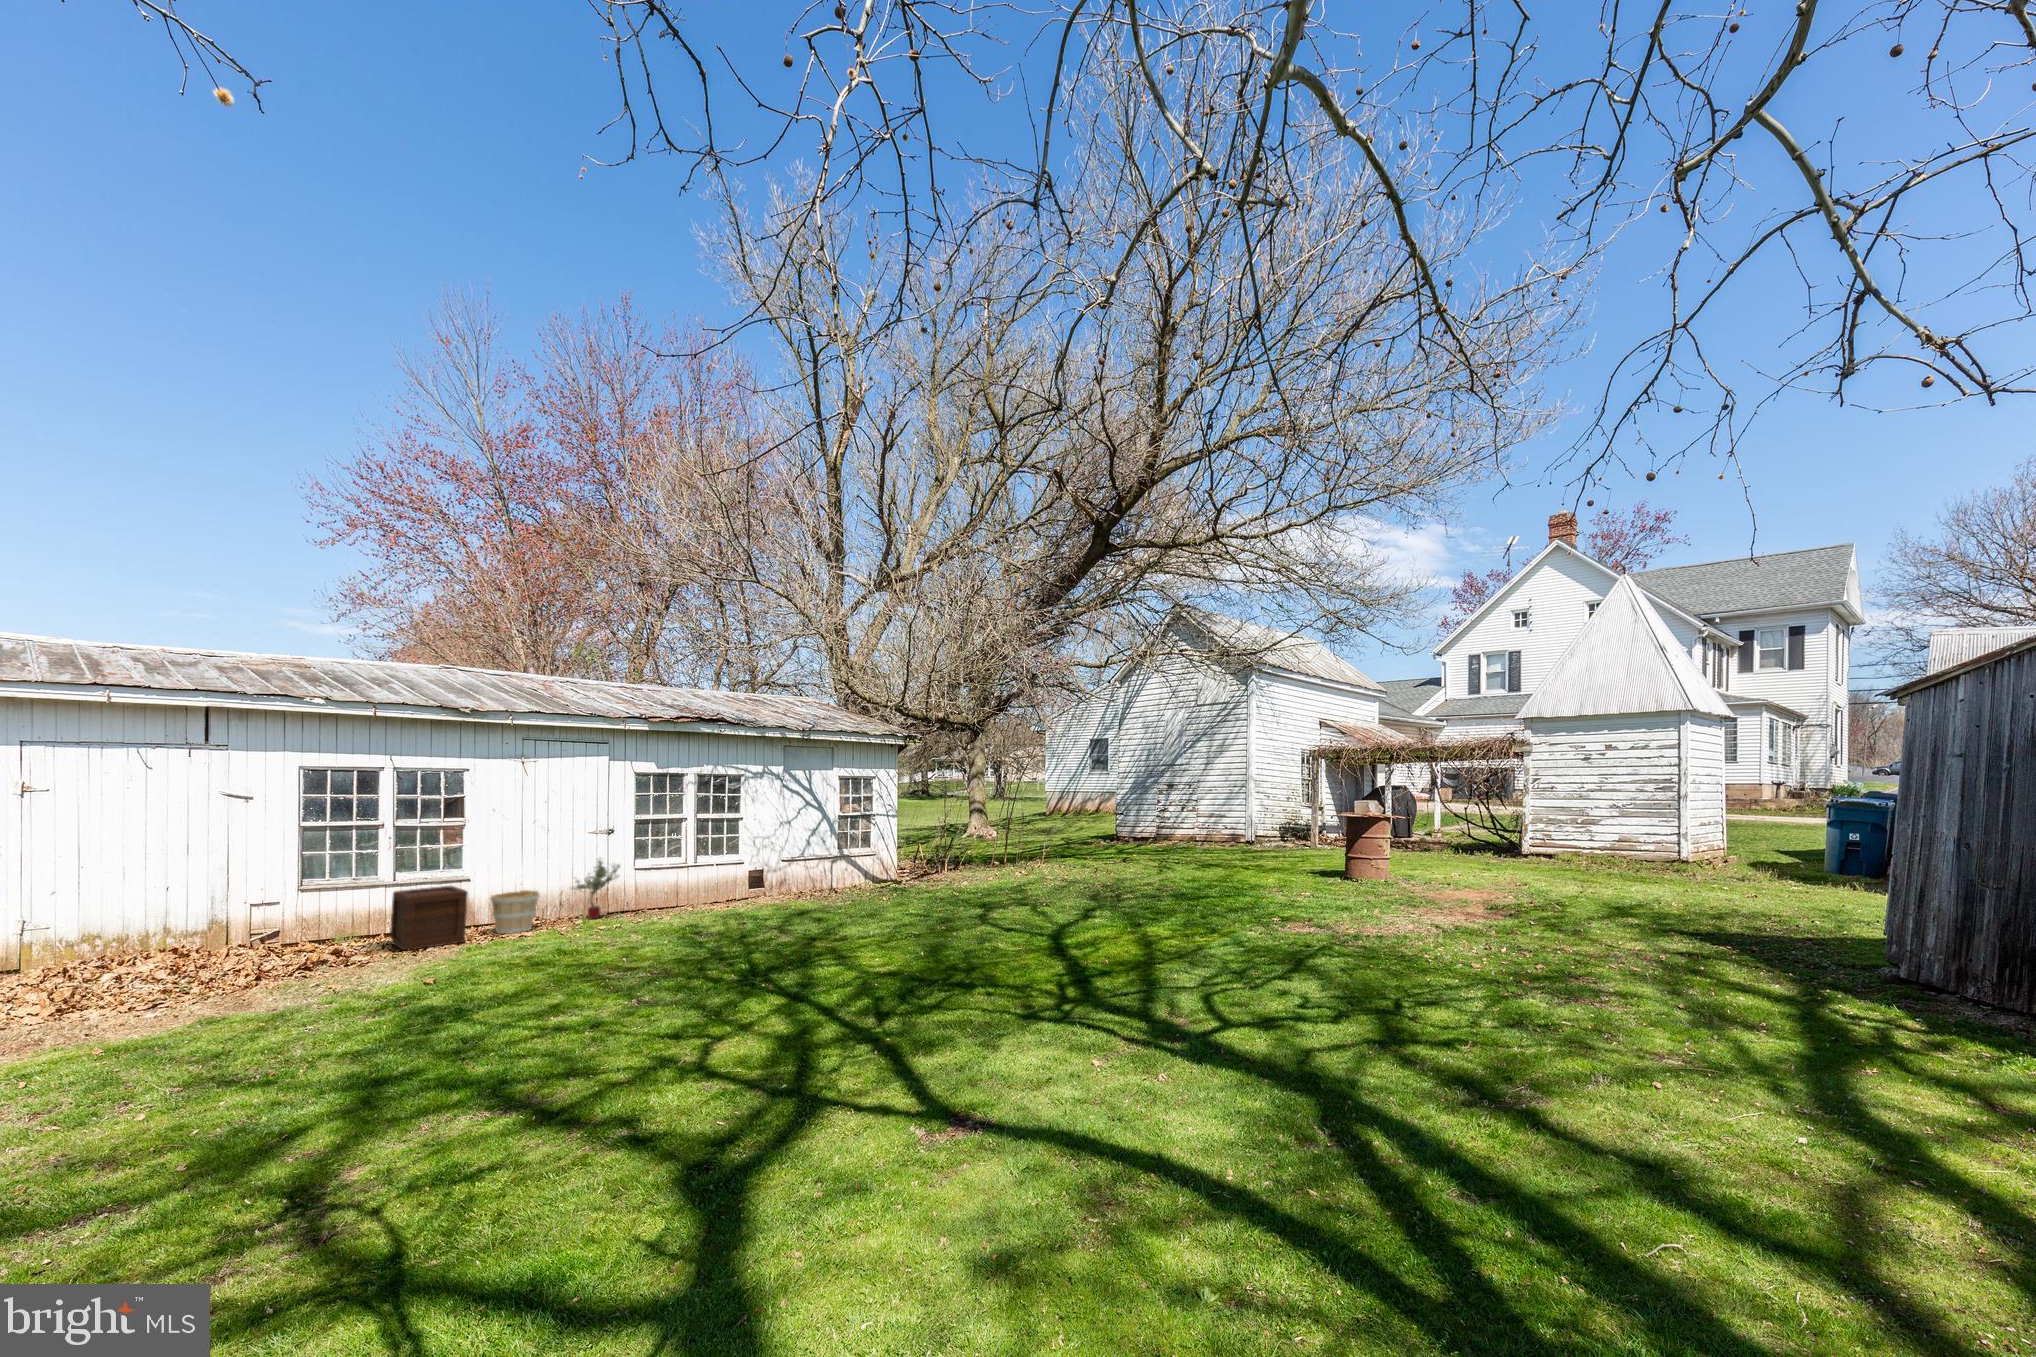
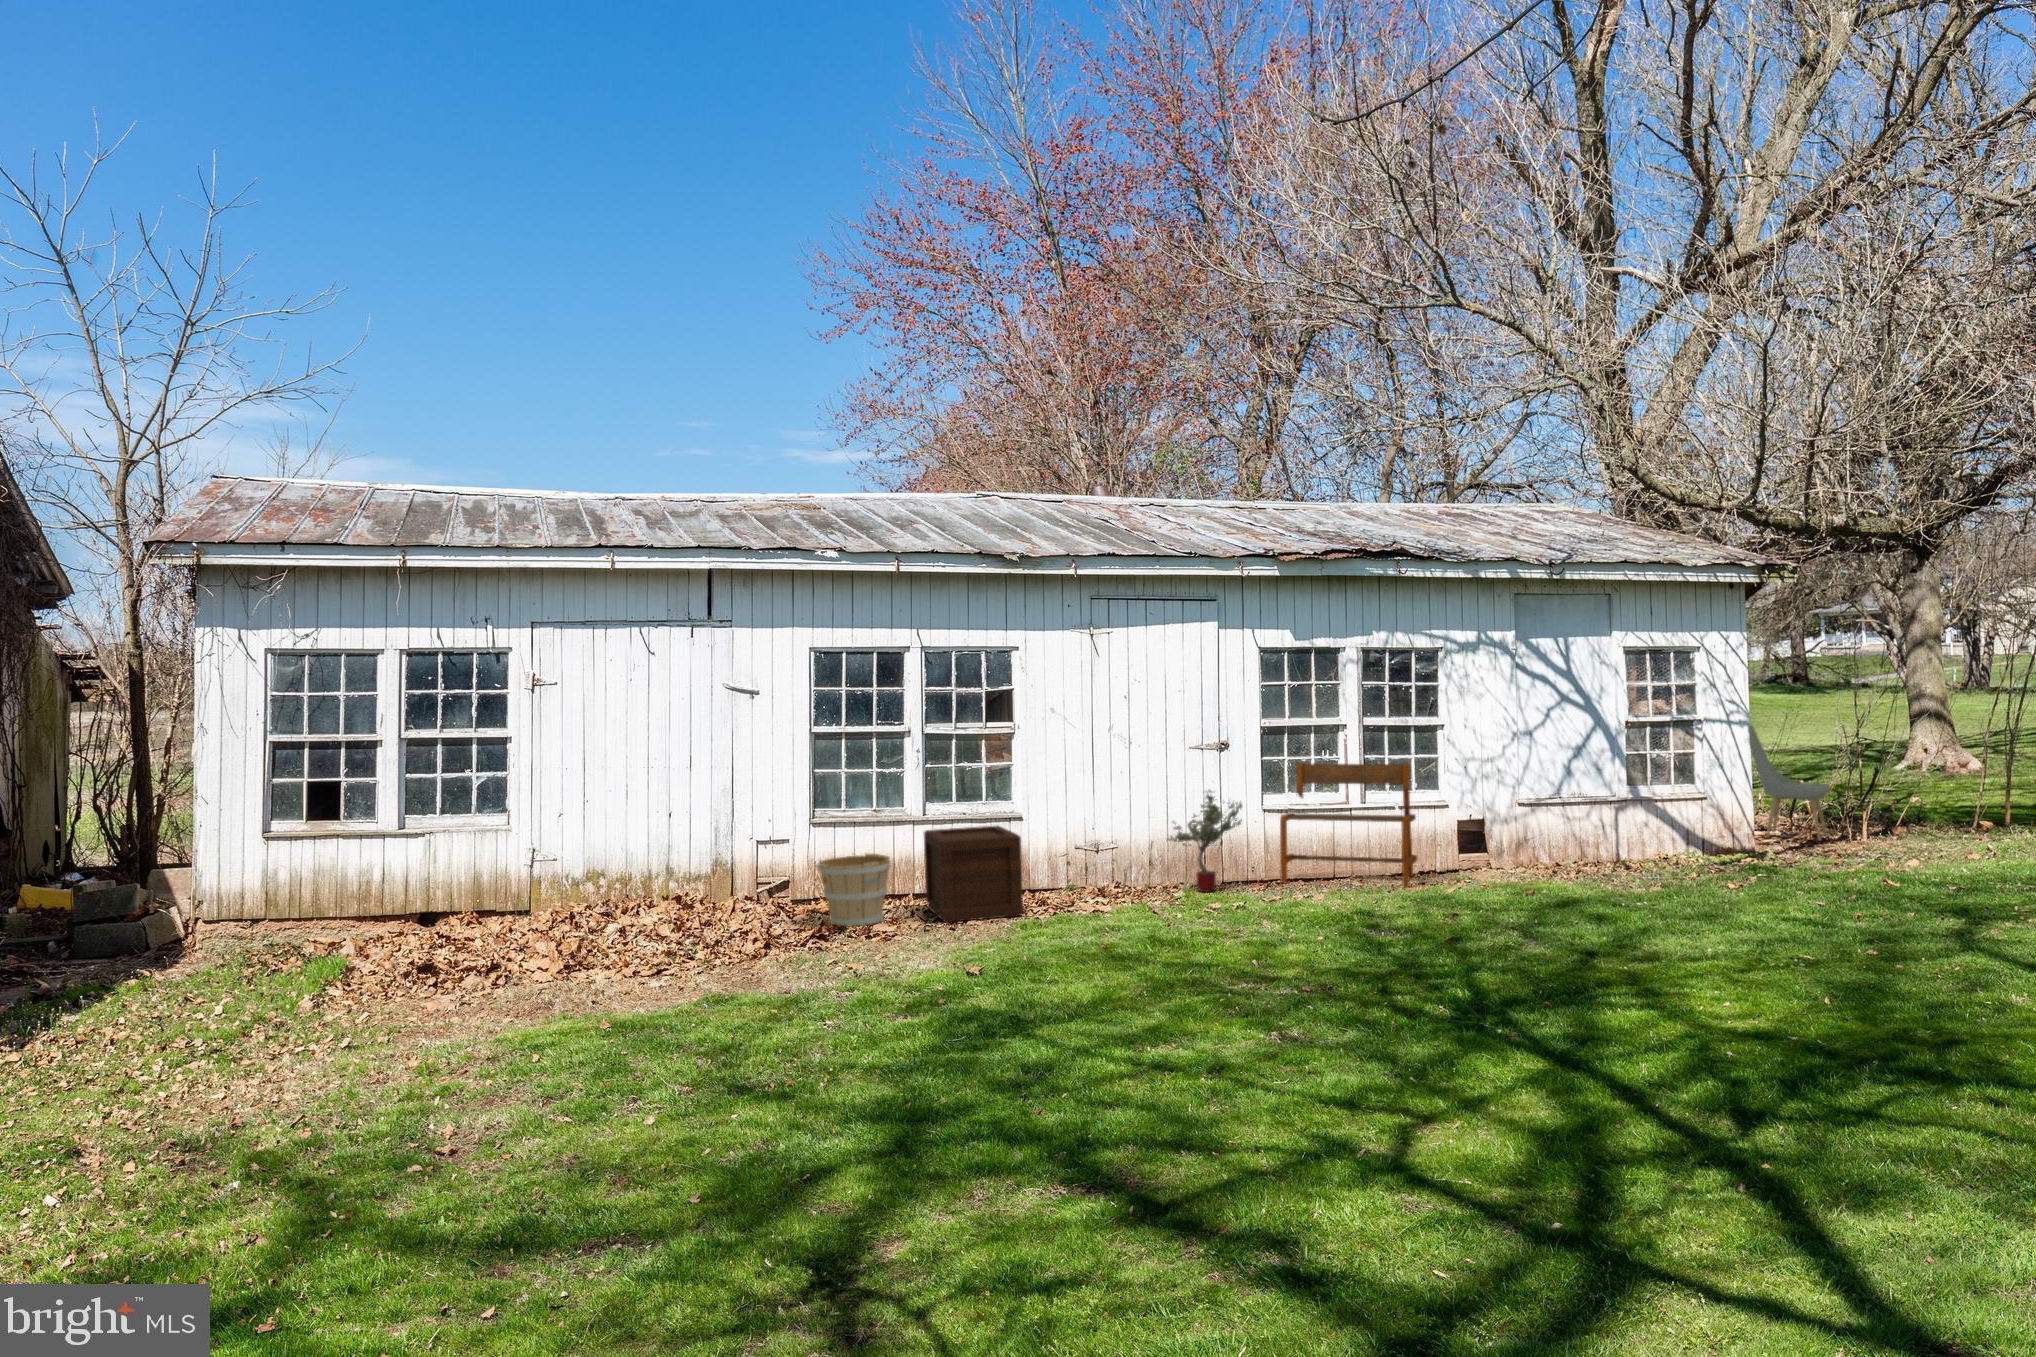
chair: none [895,815,931,872] -> present [1748,725,1829,841]
bench: none [641,839,723,911] -> present [1280,762,1417,888]
wooden bucket: present [491,890,540,934] -> present [818,854,891,926]

